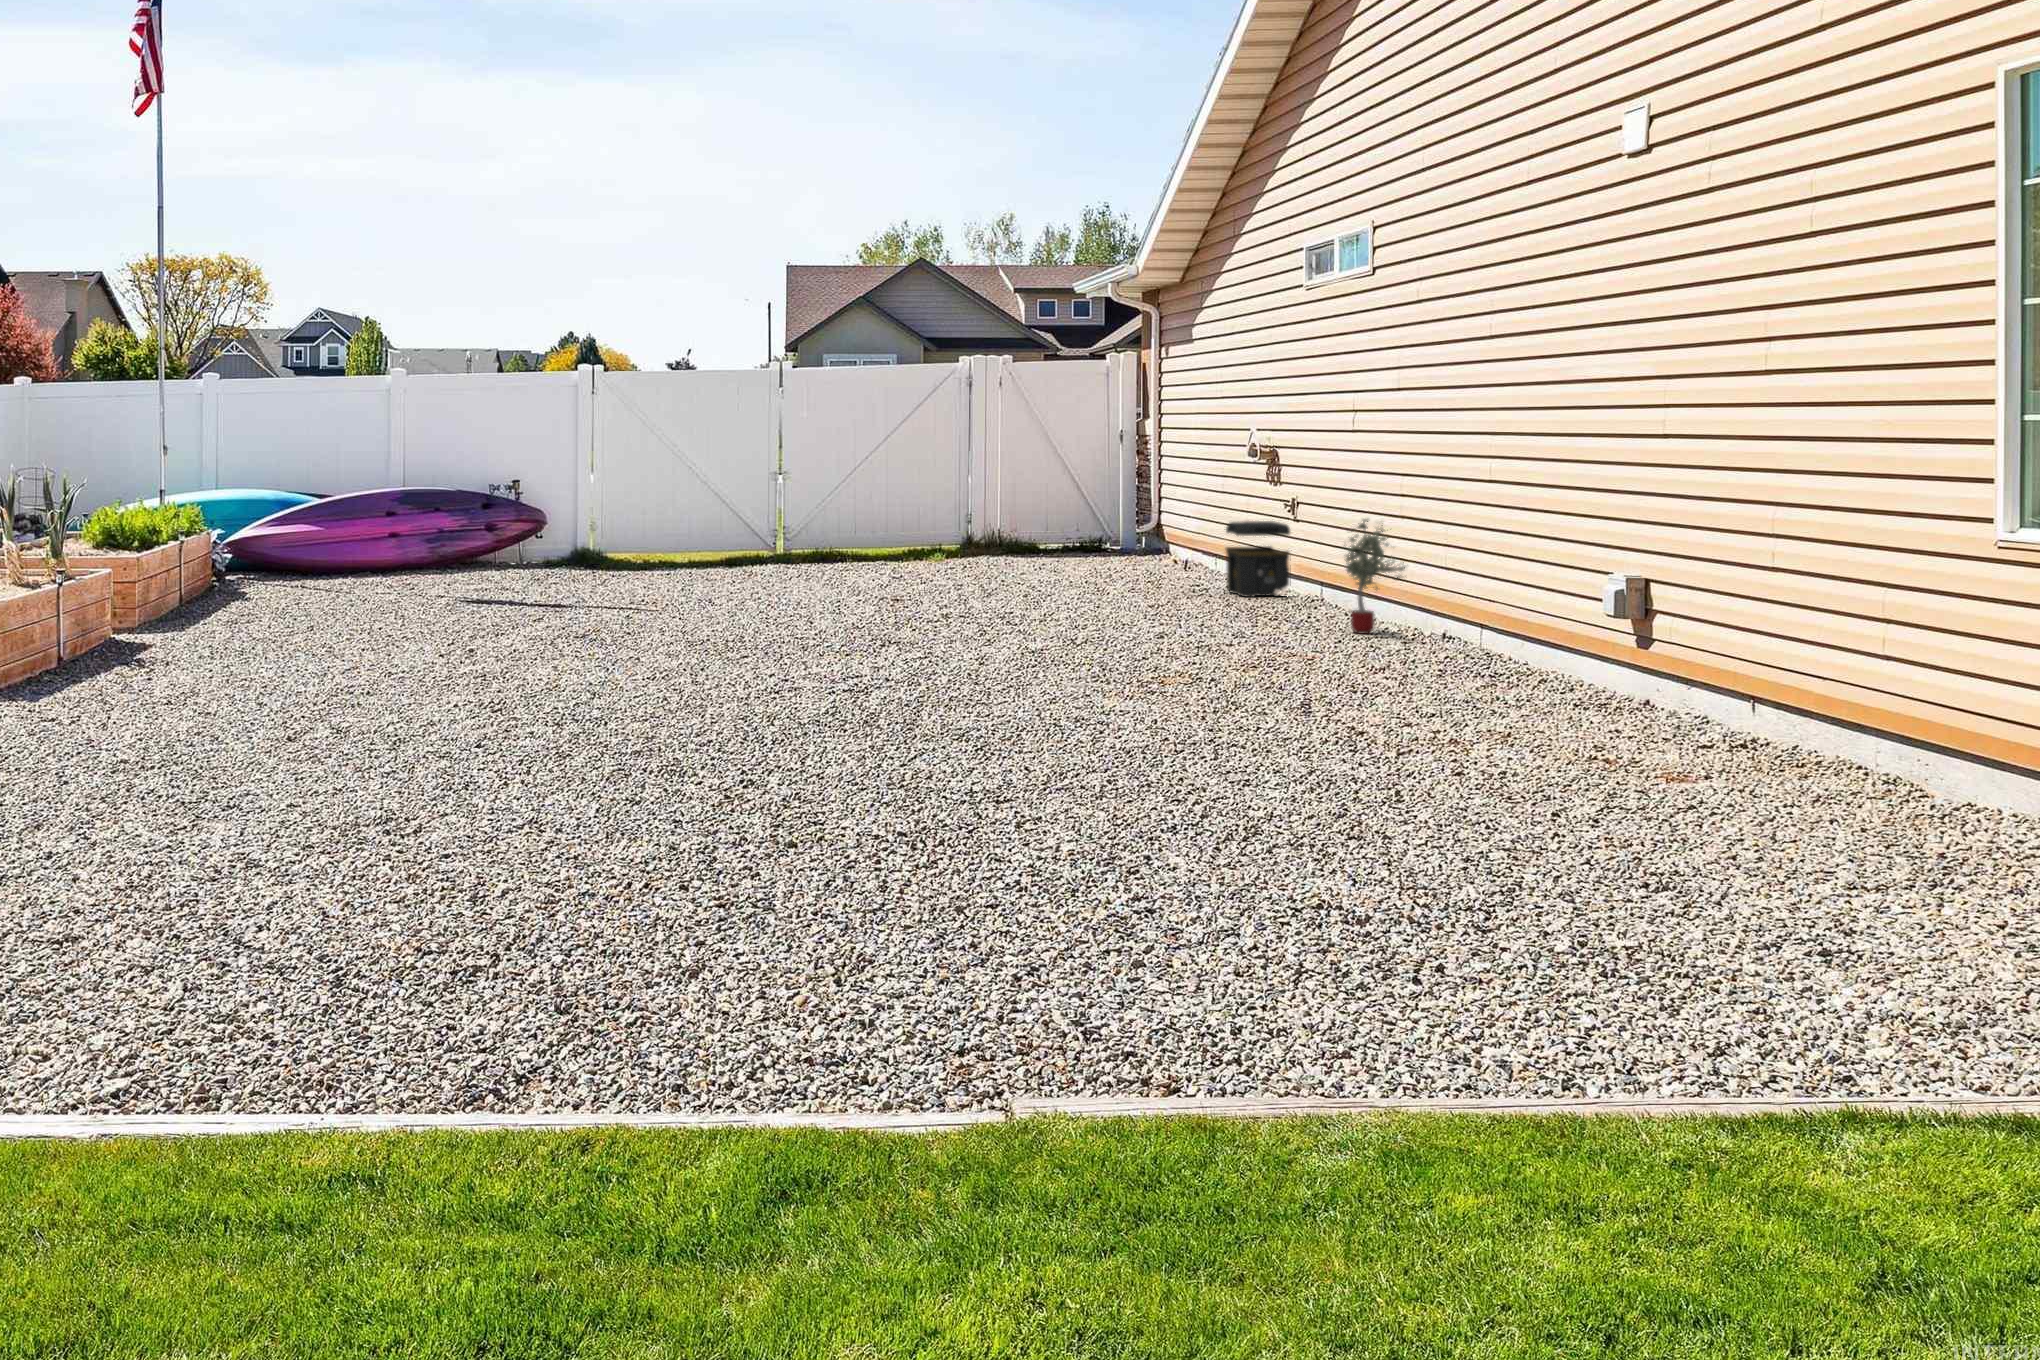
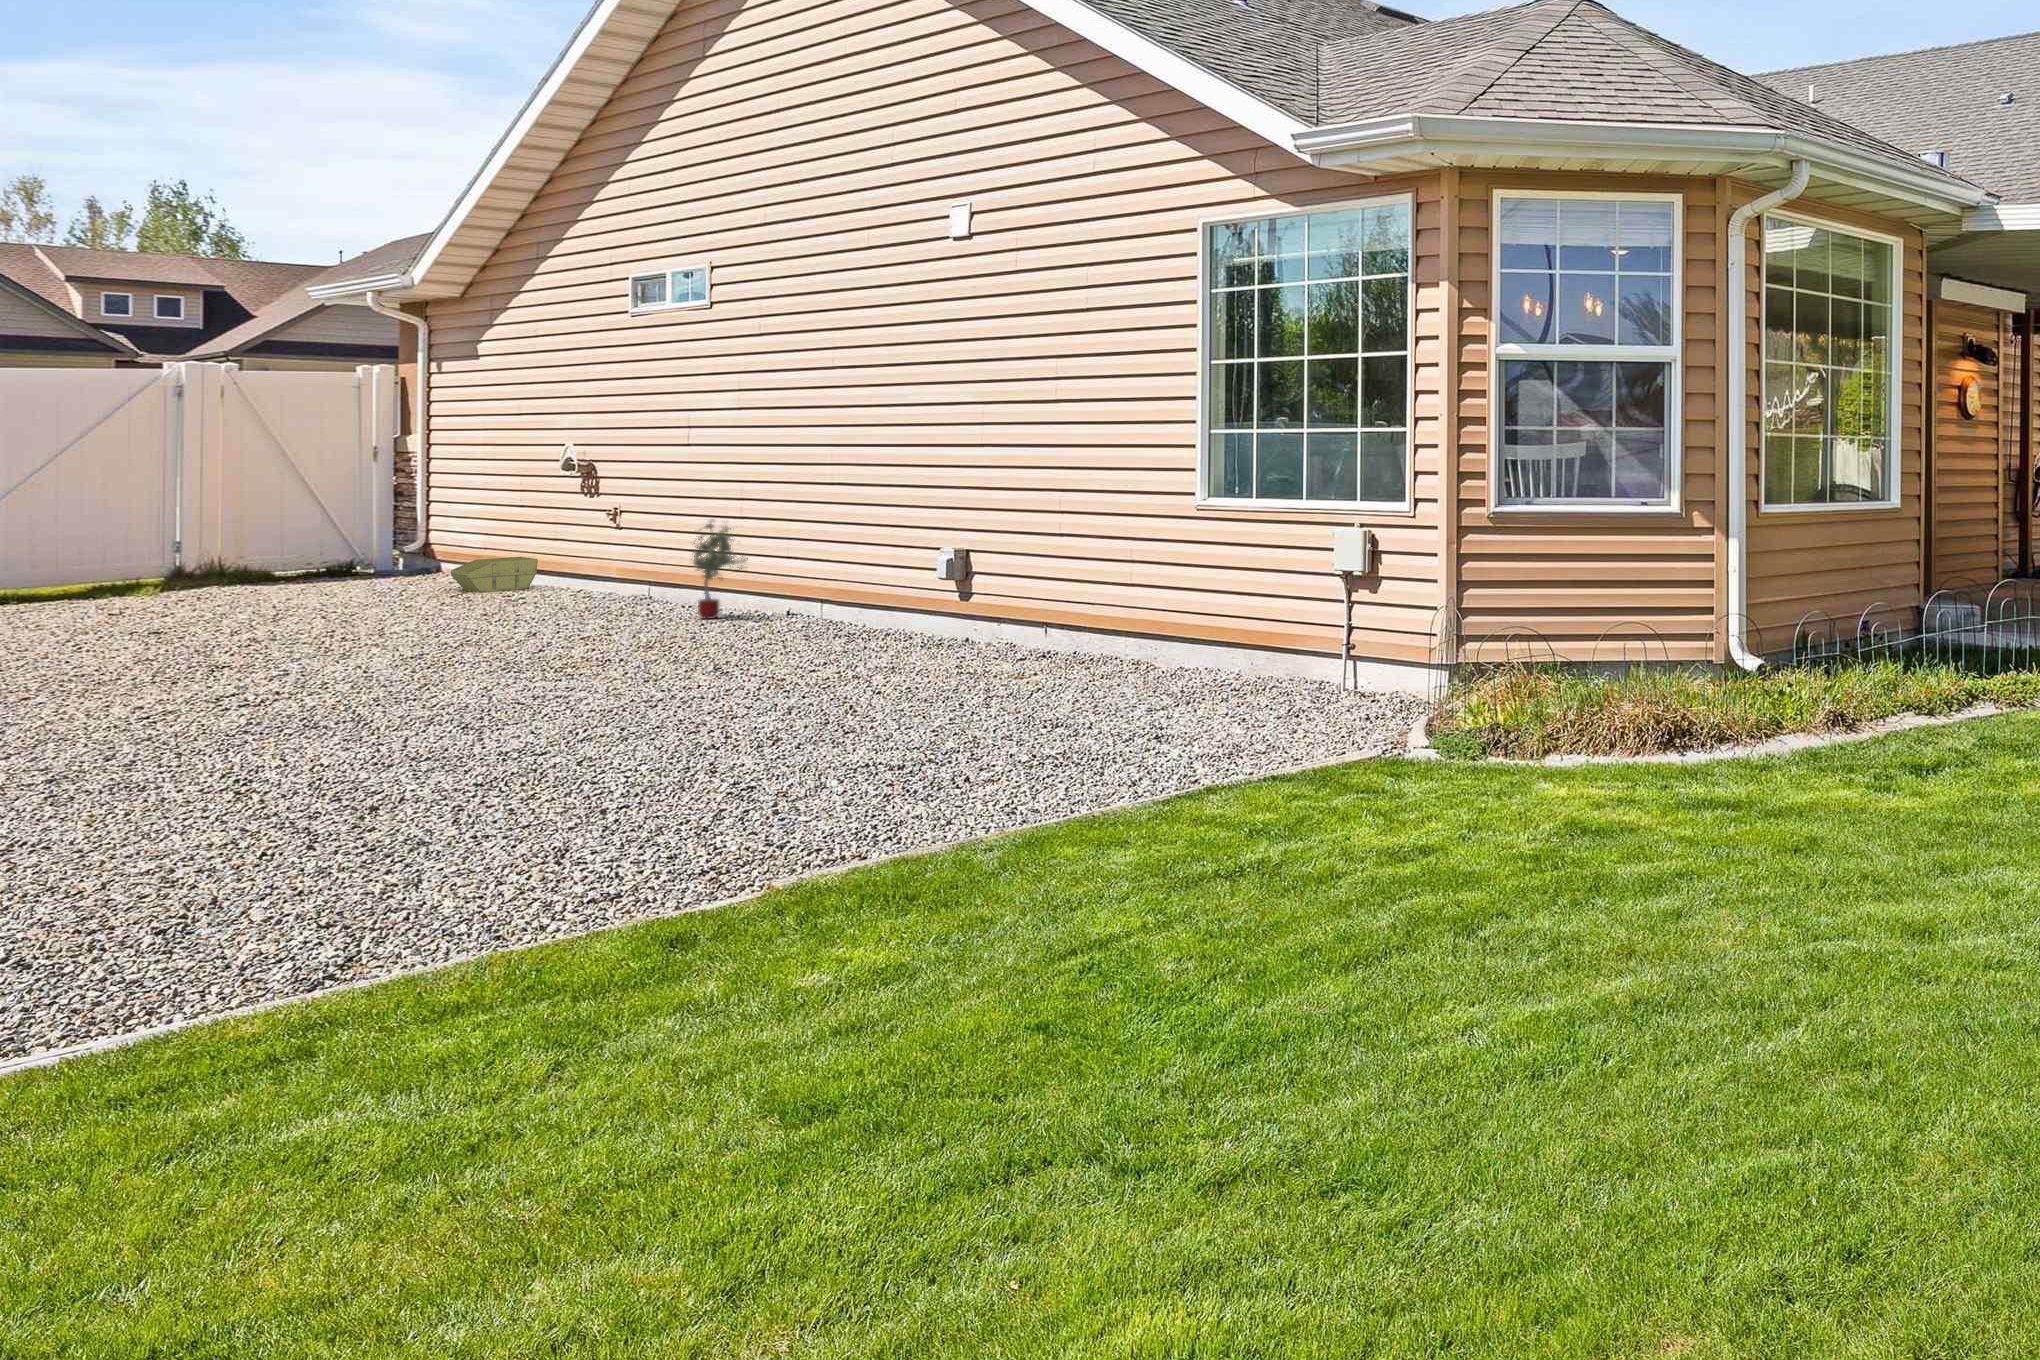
toolbox: present [1225,521,1291,597] -> none [543,529,613,601]
storage bin: none [1156,546,1233,580] -> present [451,557,538,593]

